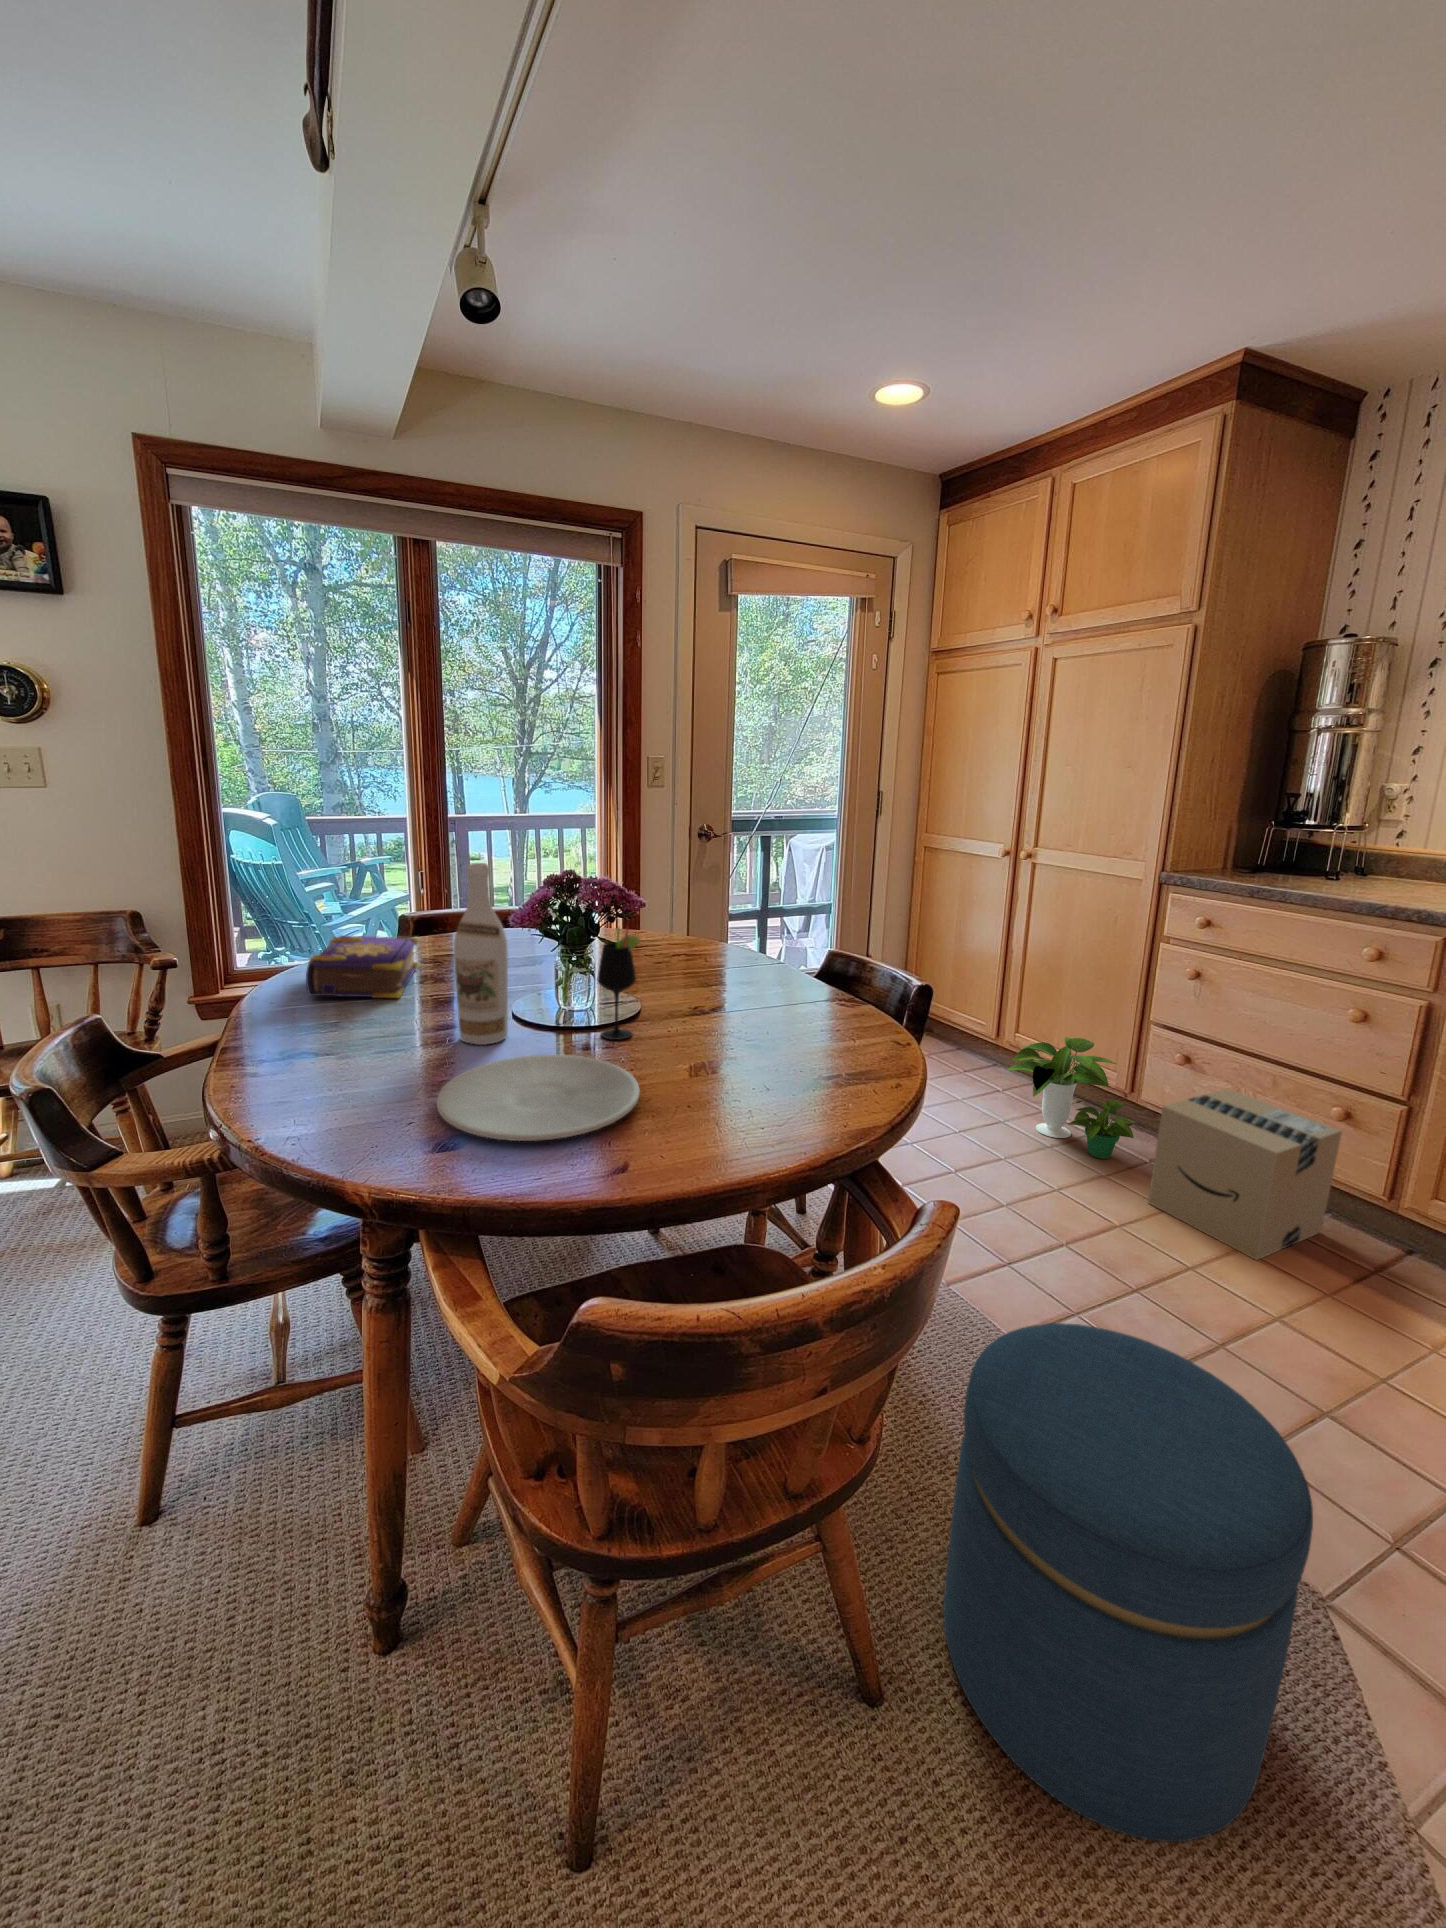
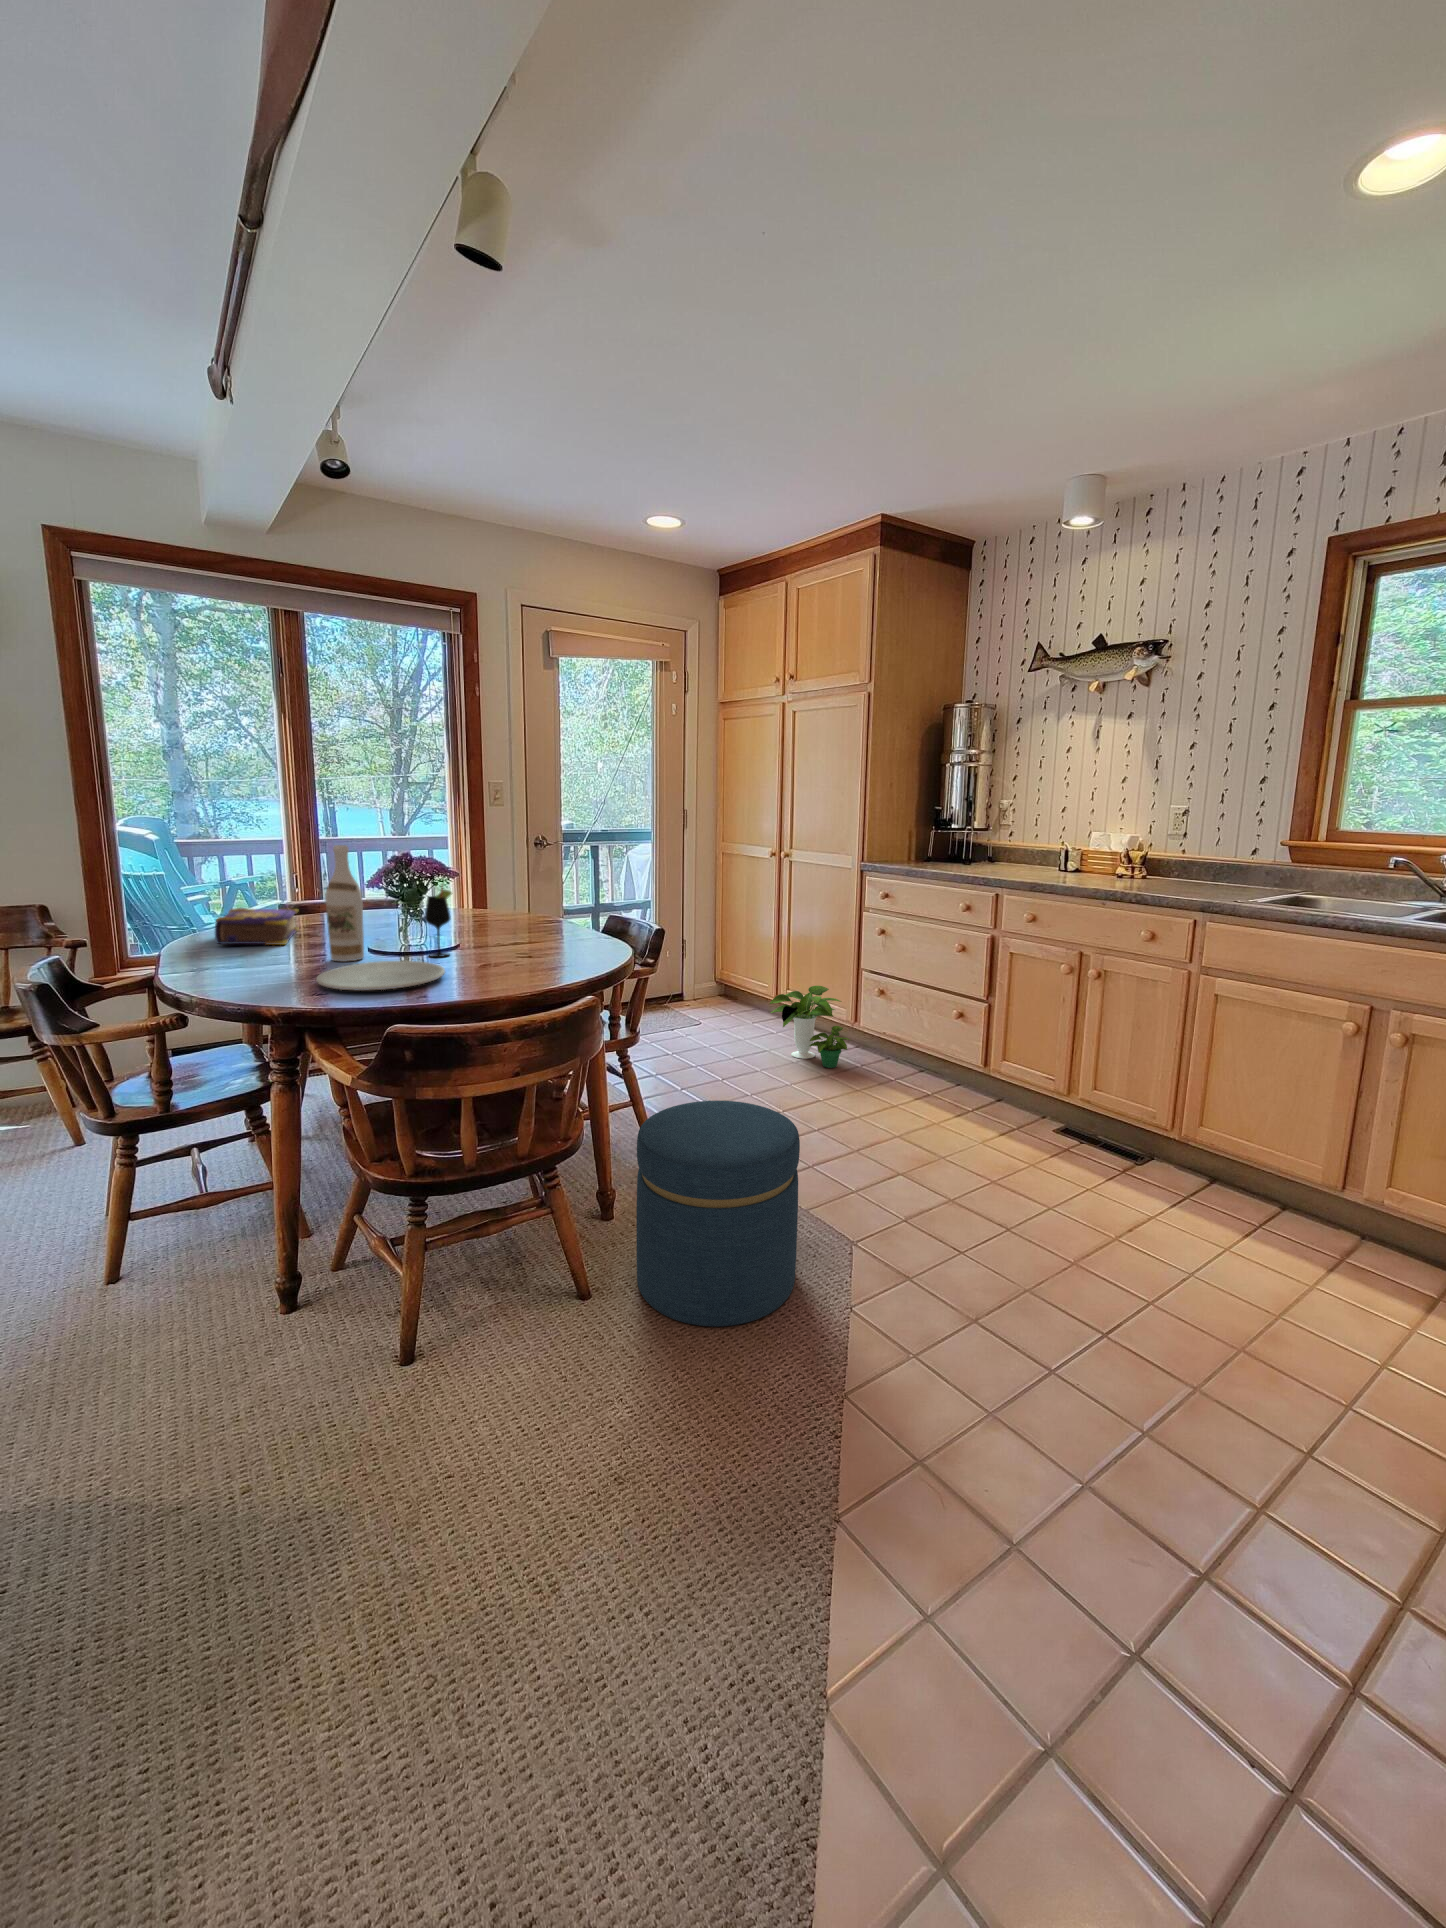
cardboard box: present [1148,1089,1342,1260] -> none [849,1009,958,1112]

